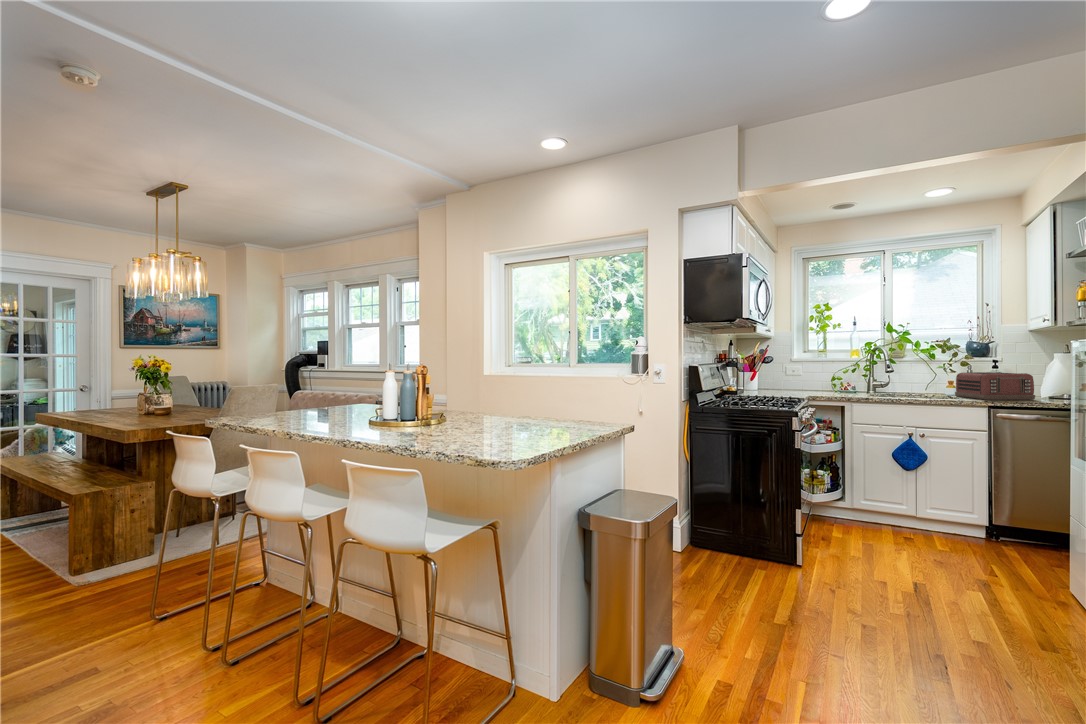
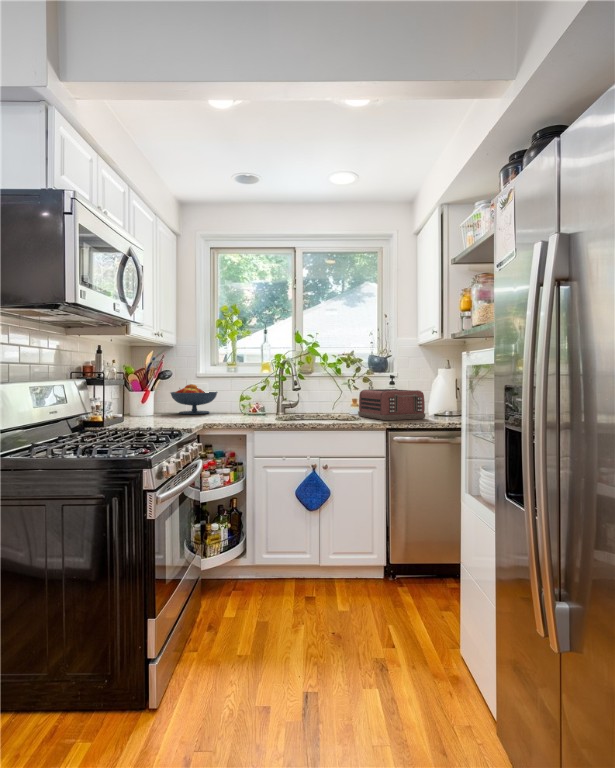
fruit bowl: none [770,367,811,391] -> present [171,384,218,414]

